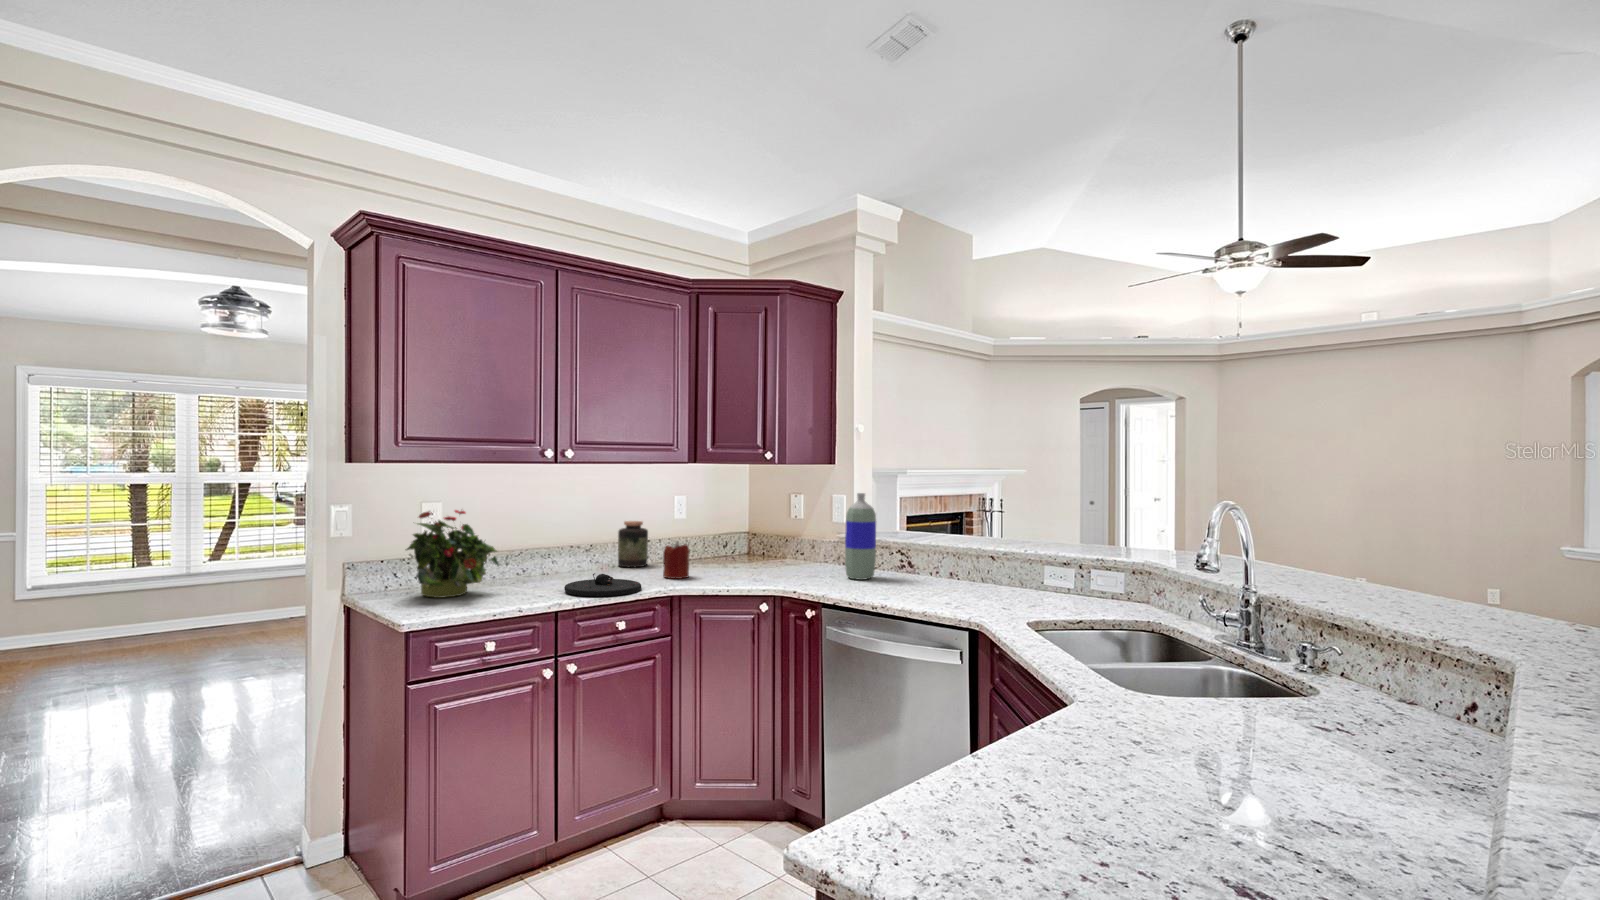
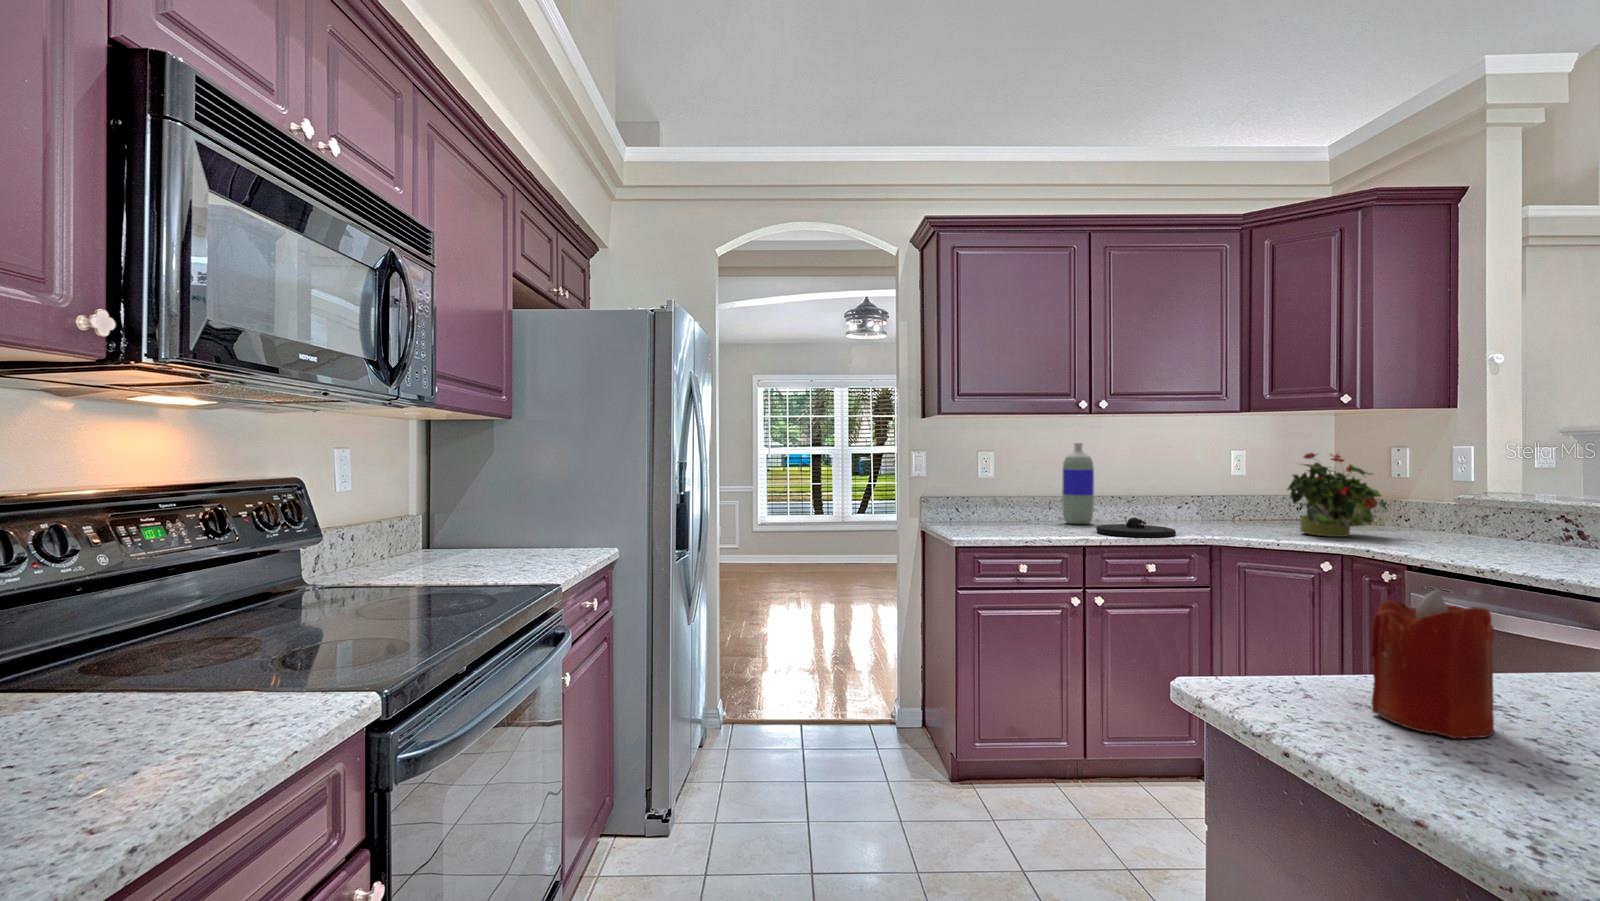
bottle: present [845,493,876,580] -> present [1062,443,1094,524]
potted plant: present [406,510,499,598] -> present [1287,453,1386,537]
jar: present [618,521,648,567] -> none [1164,476,1197,522]
candle: present [663,542,690,579] -> present [1371,590,1494,739]

